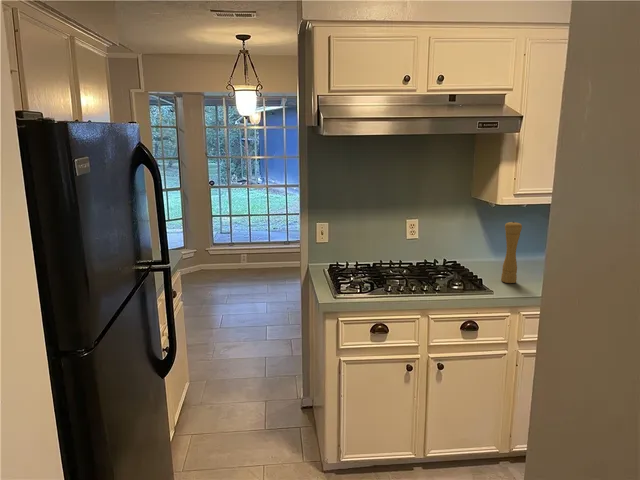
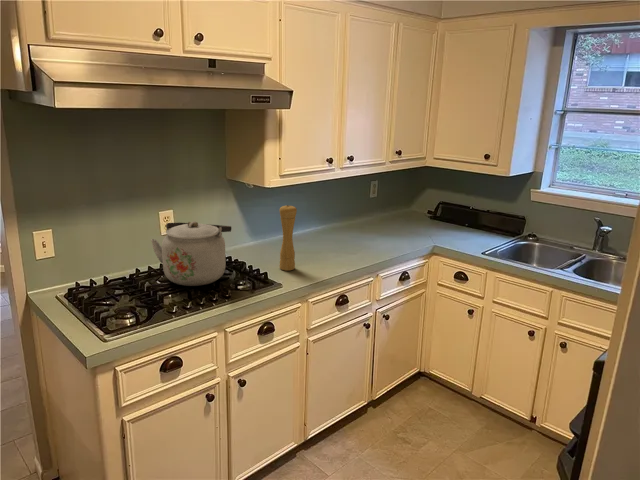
kettle: none [392,226,458,279] -> present [151,221,231,286]

